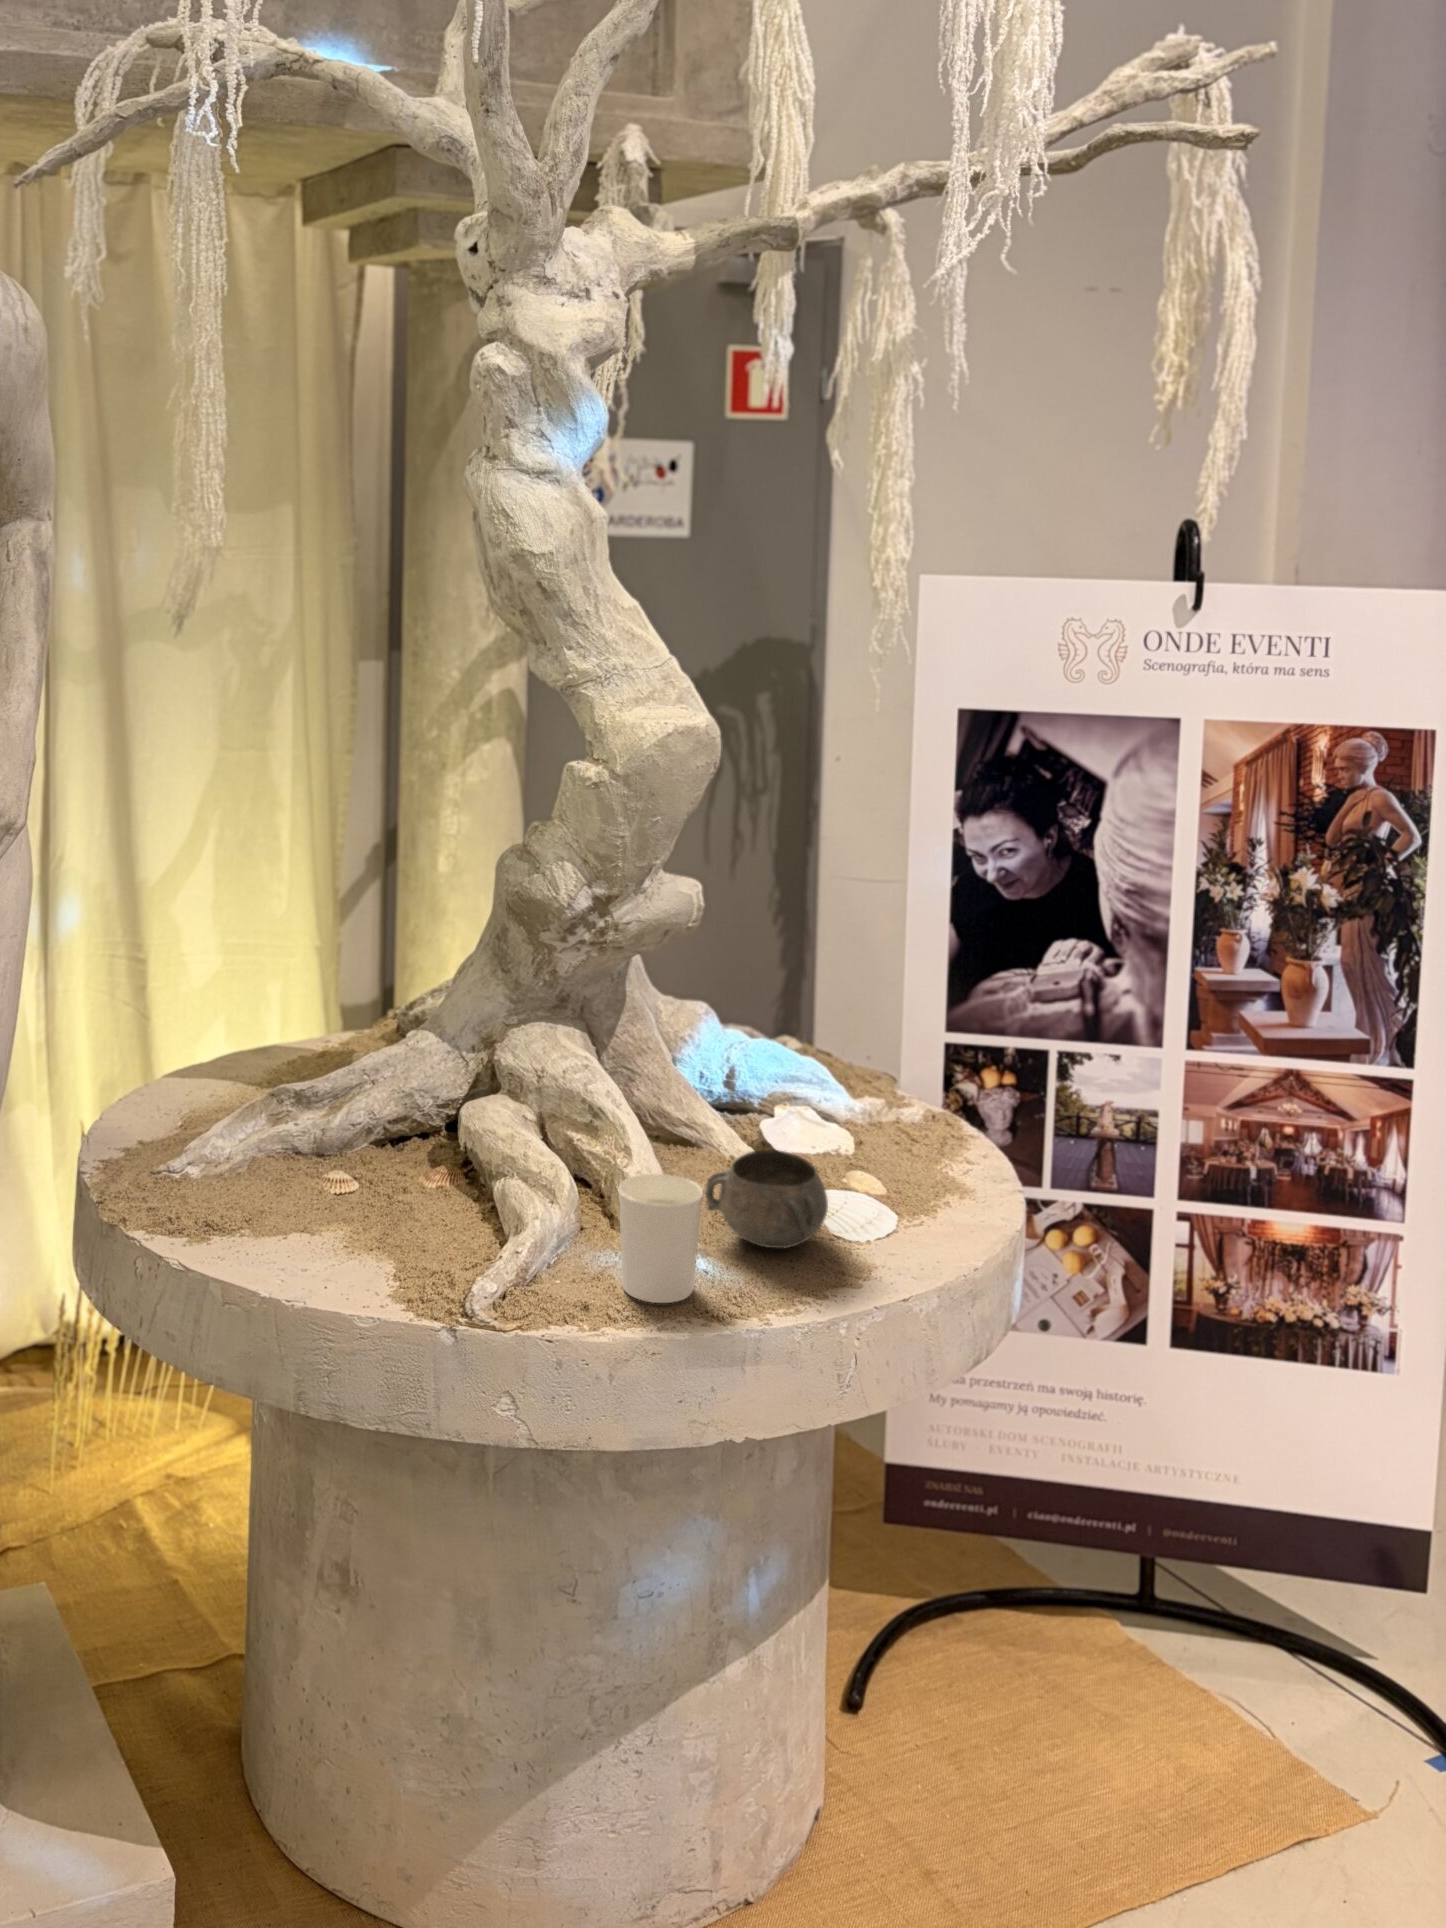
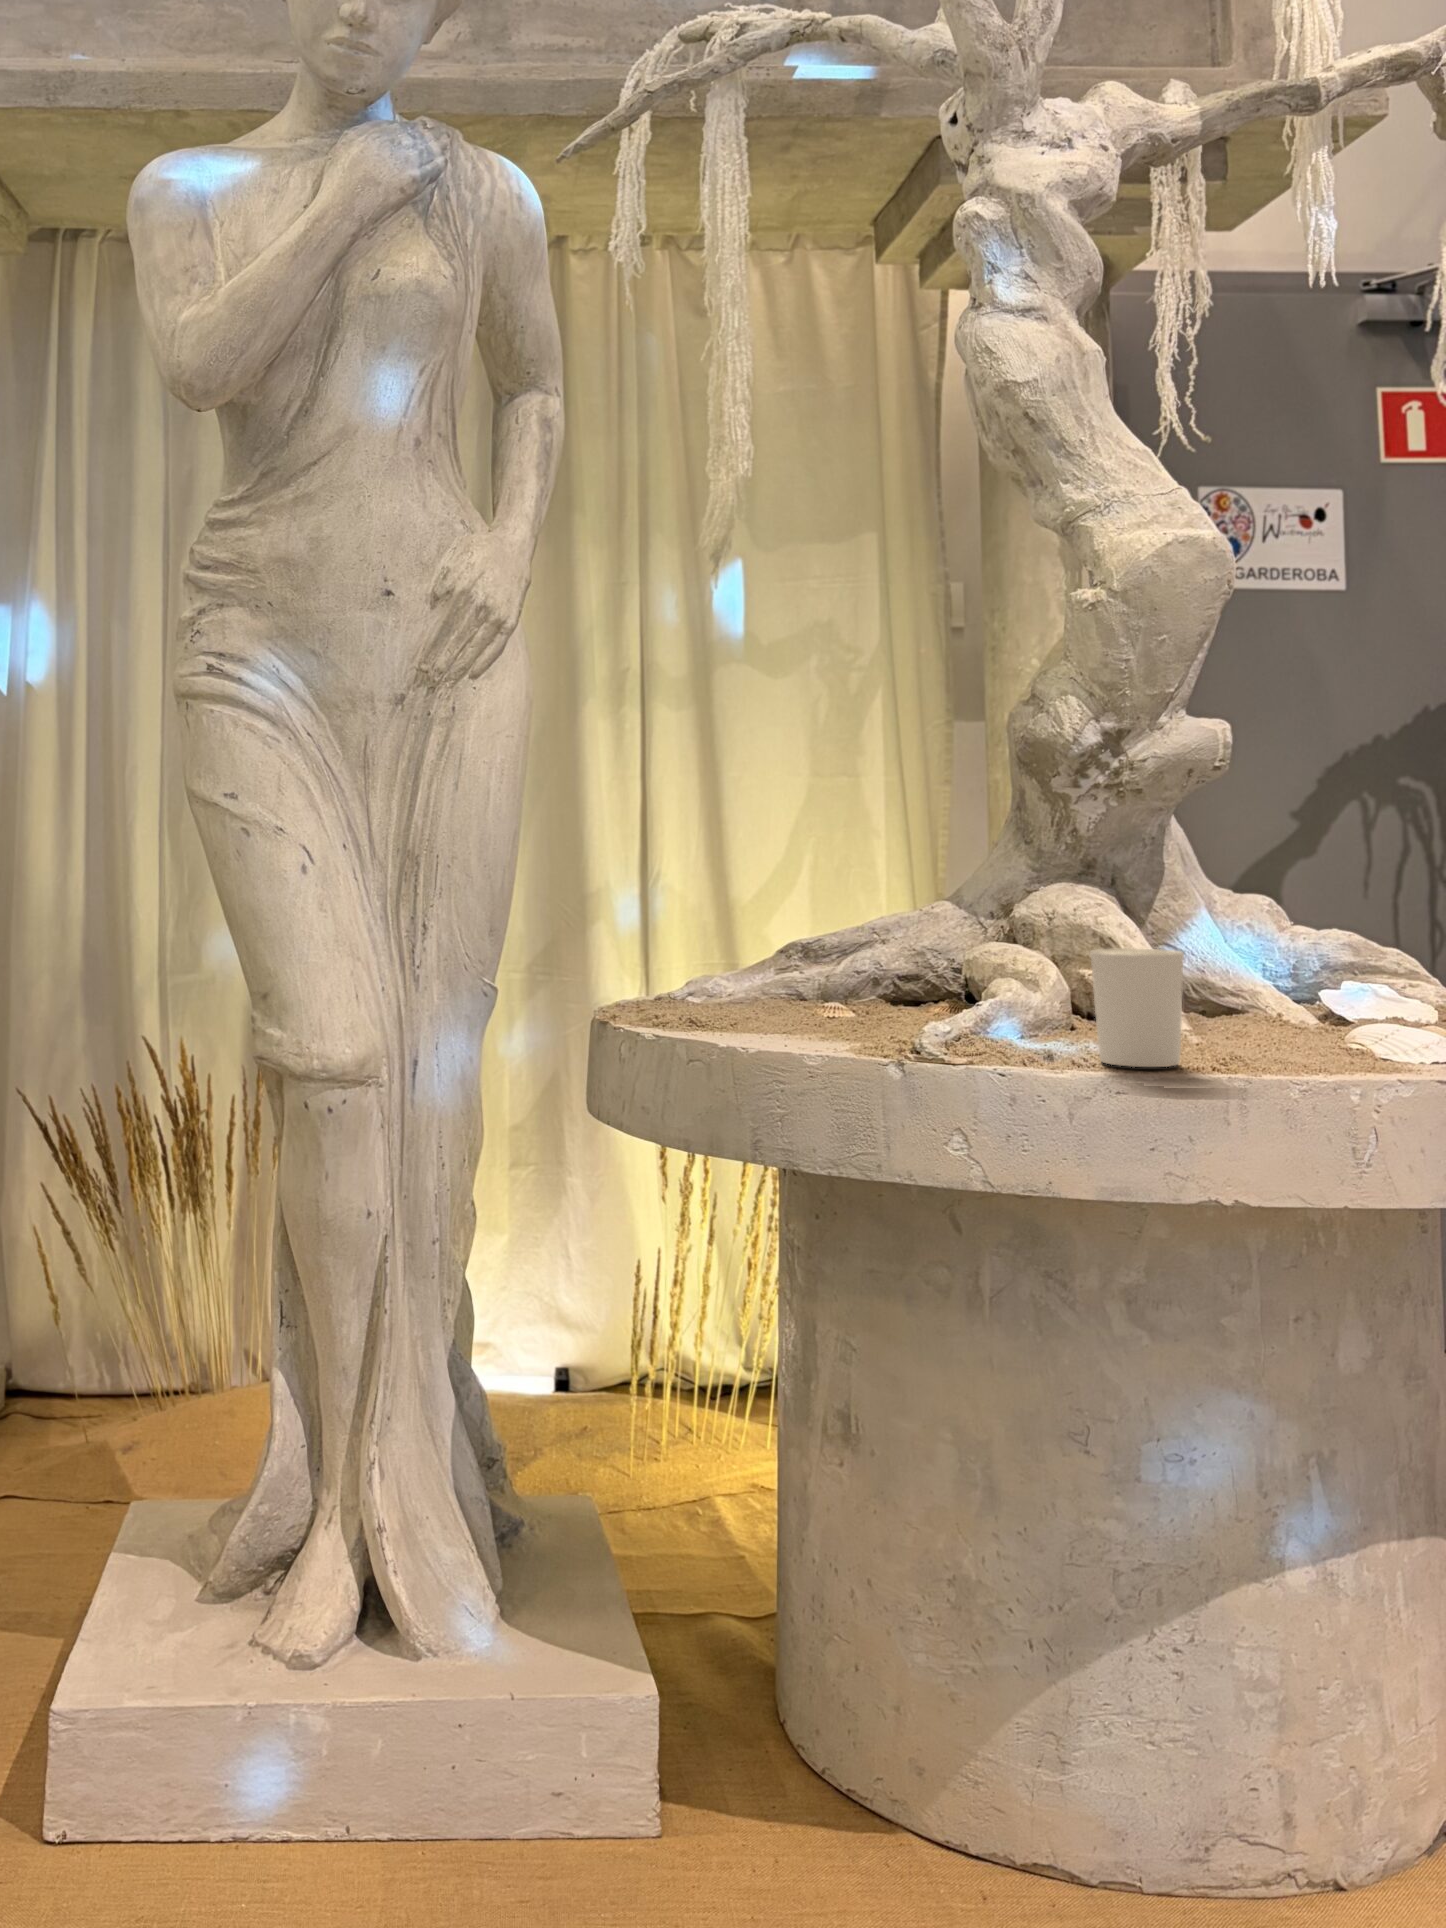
decorative bowl: present [705,1149,828,1248] -> none [1210,959,1356,1052]

